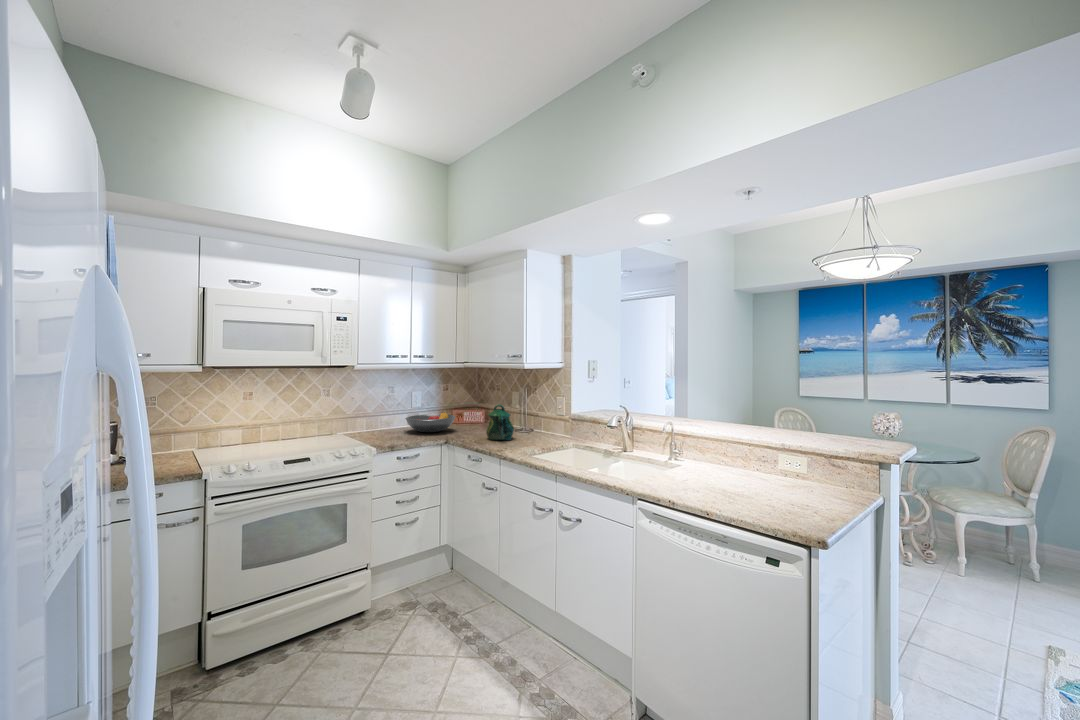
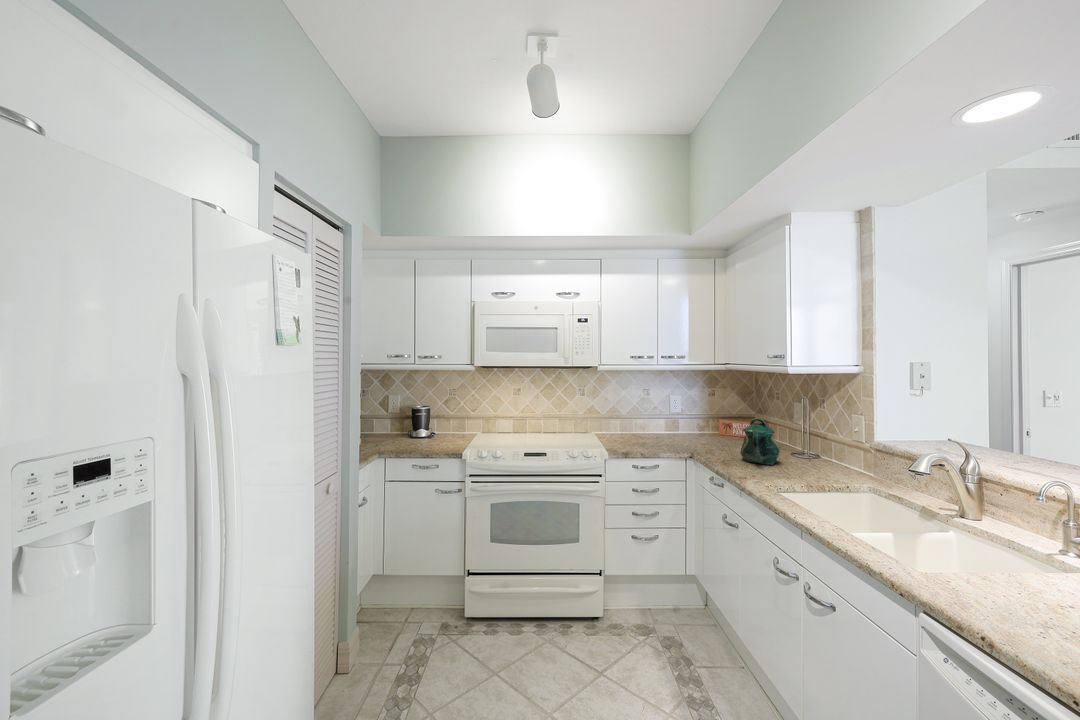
fruit bowl: present [405,412,455,432] -> none [656,420,713,441]

